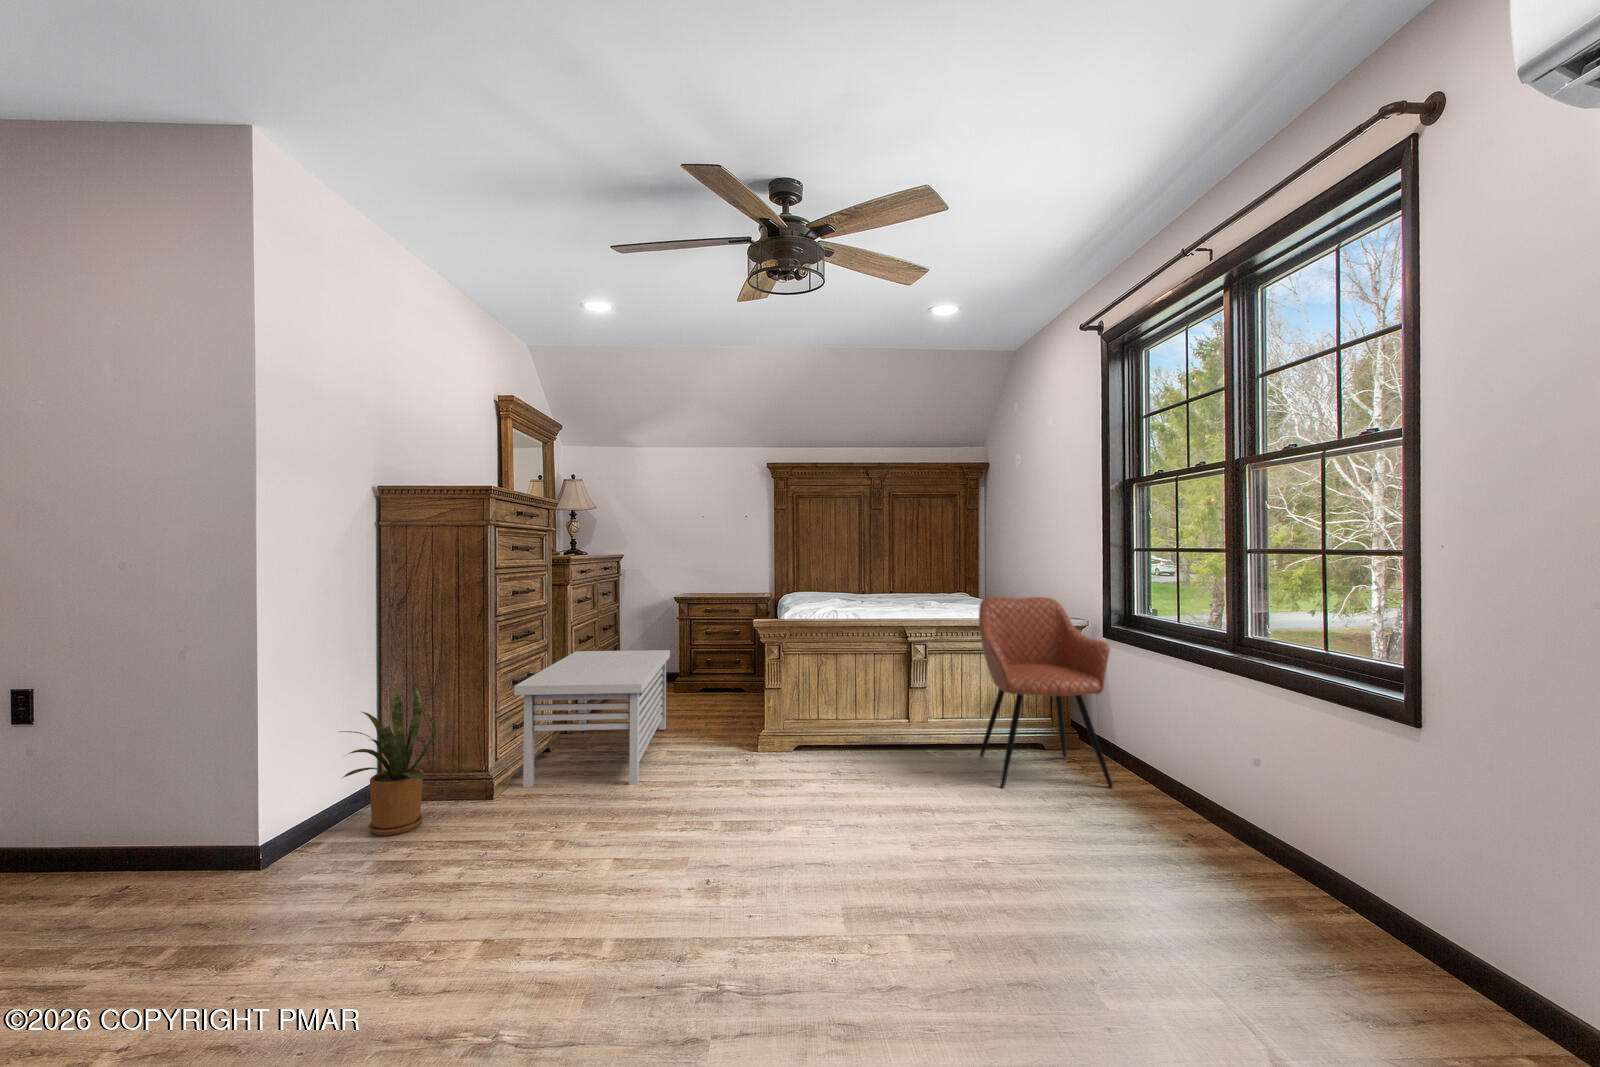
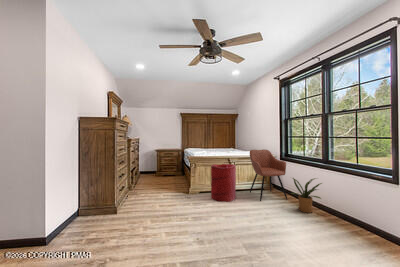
laundry hamper: none [827,648,917,784] -> present [211,164,236,202]
storage bench: present [514,650,670,787] -> none [122,166,162,210]
house plant: present [339,688,435,836] -> present [292,178,322,213]

